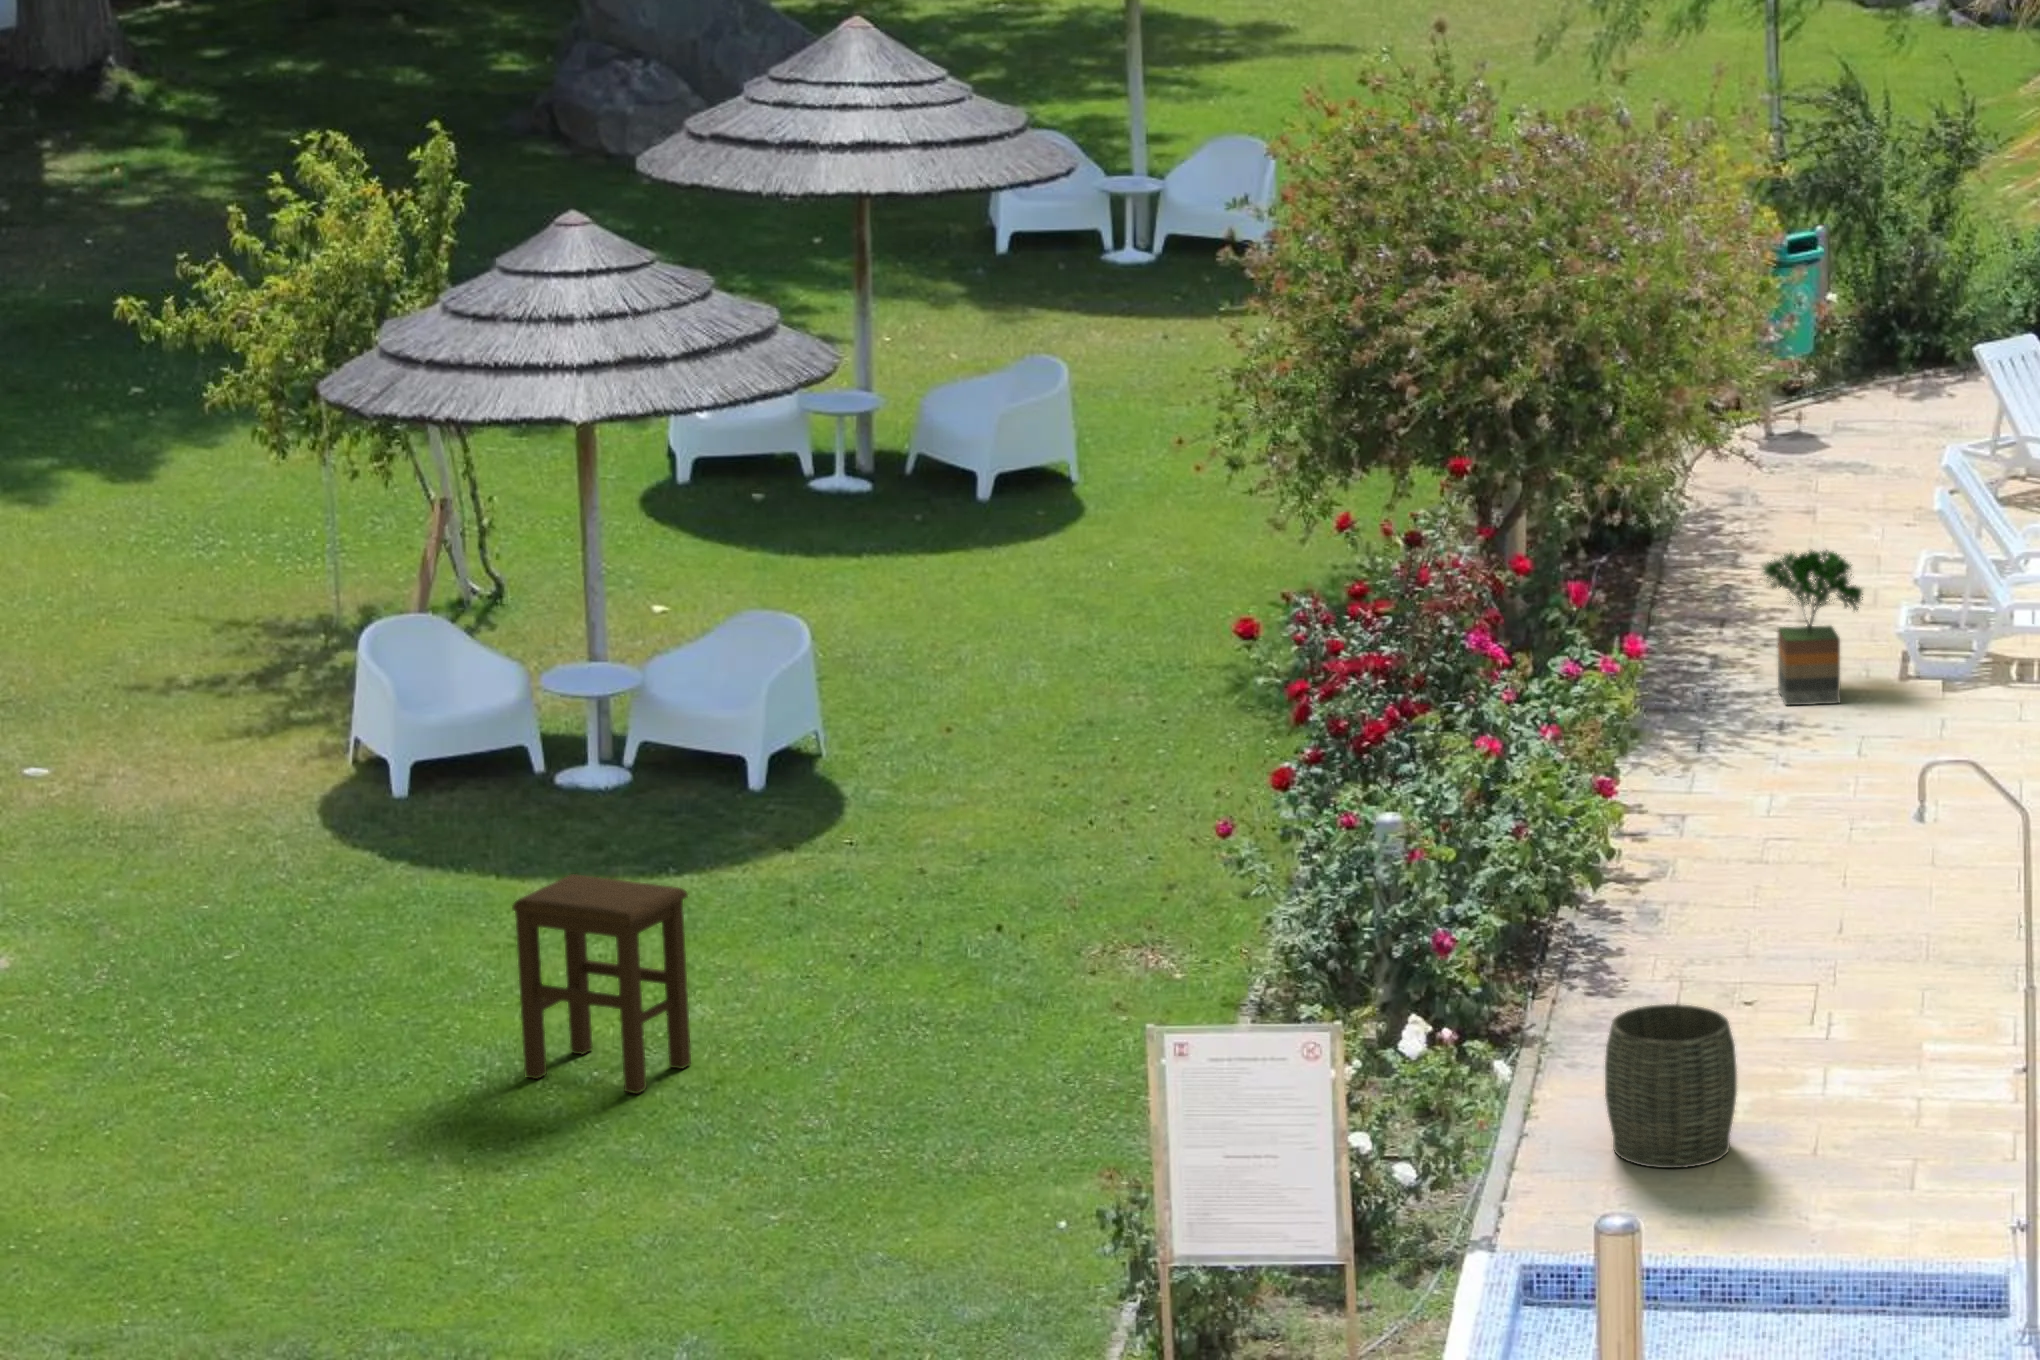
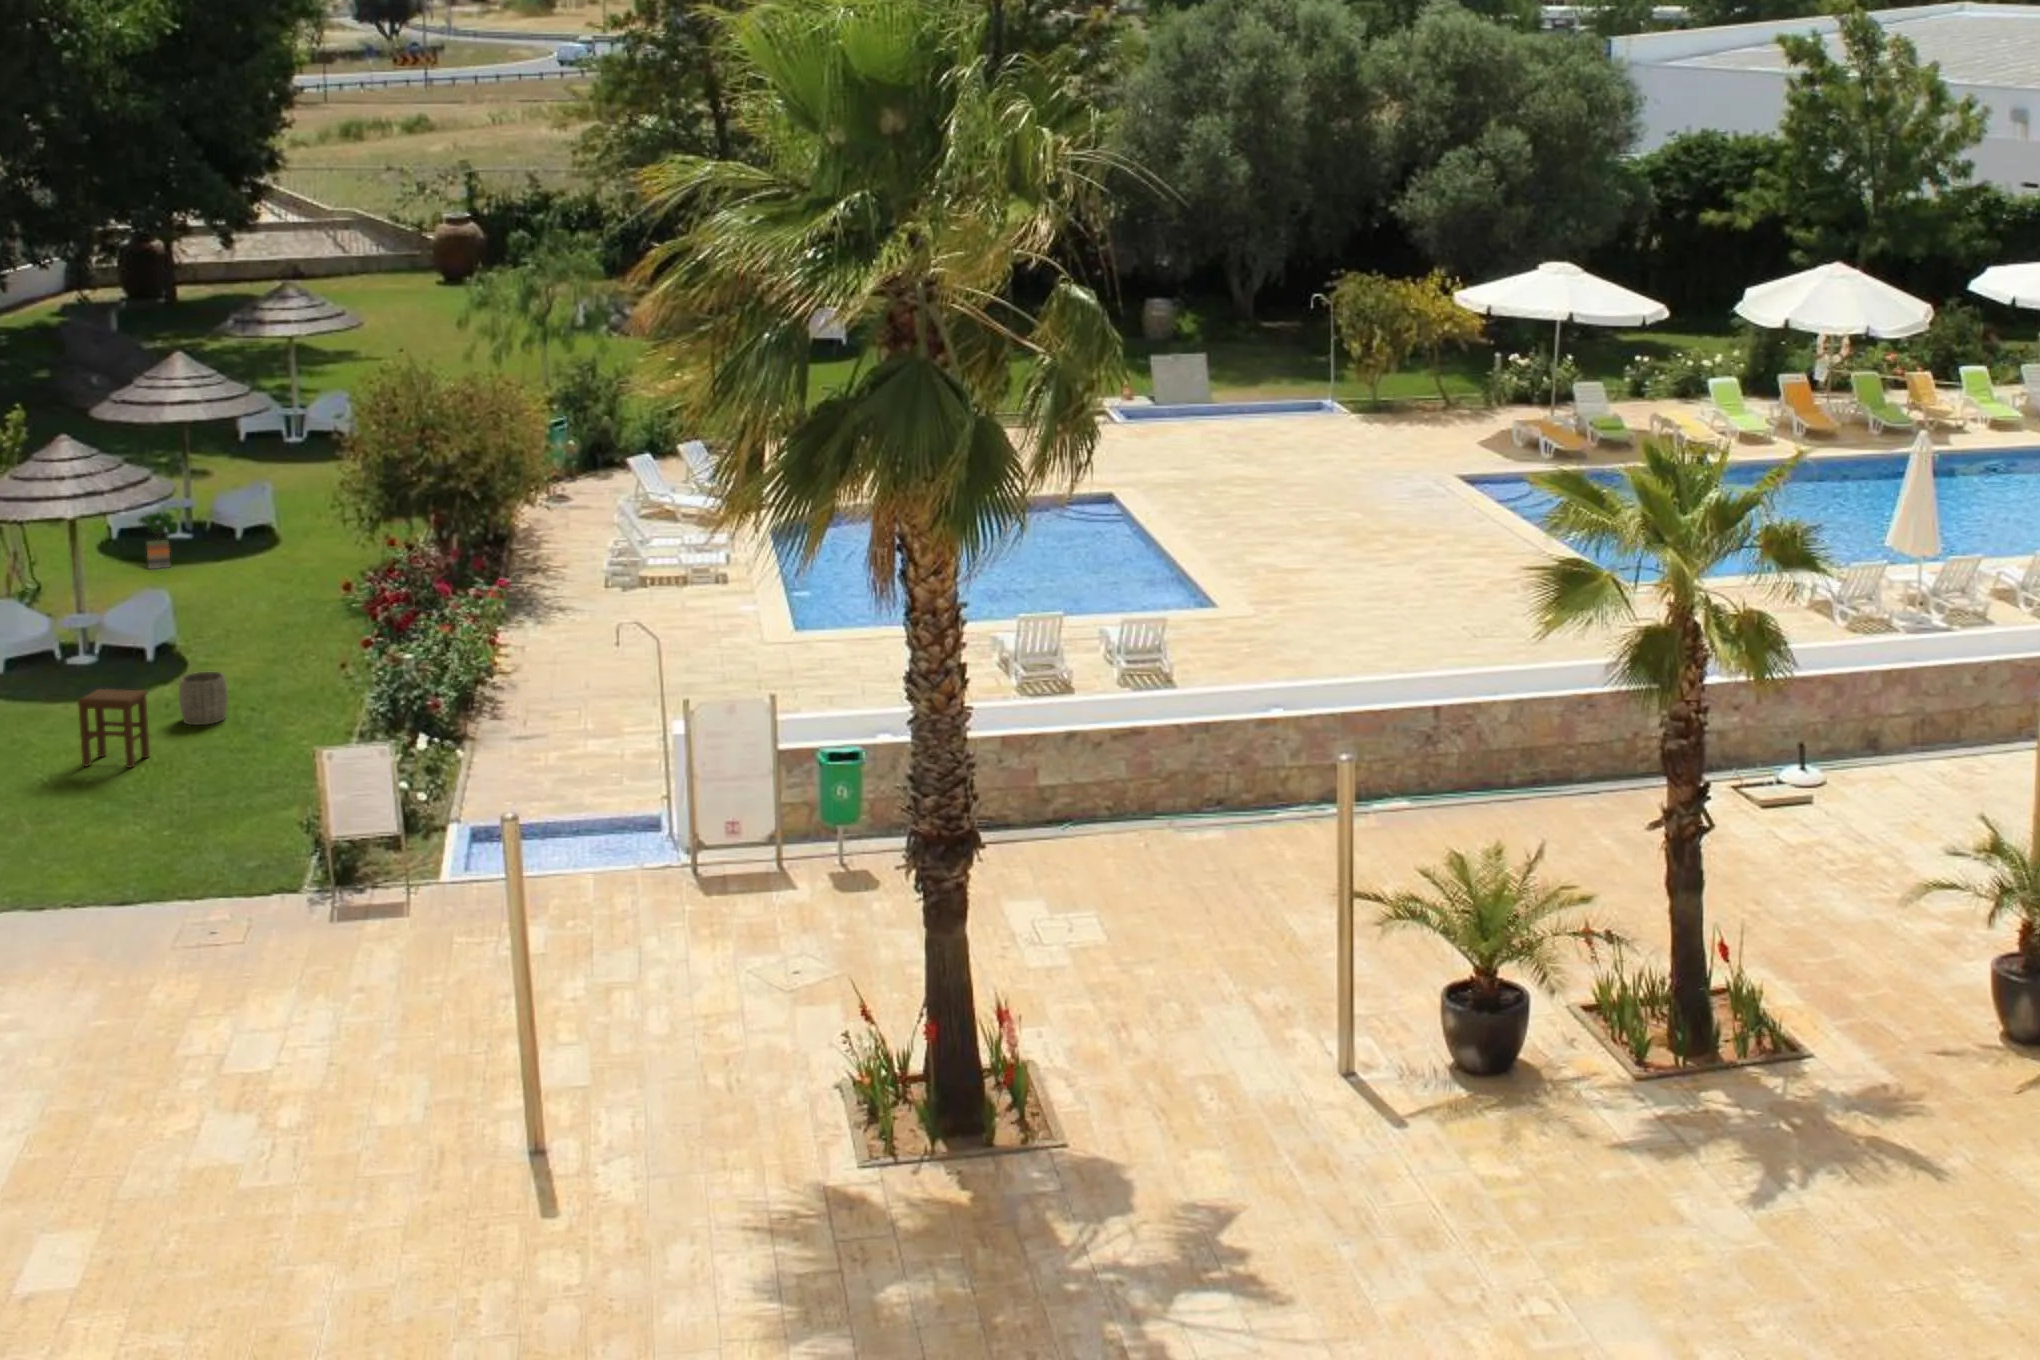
potted tree: present [1763,550,1863,705] -> present [138,512,178,569]
woven basket: present [1605,1004,1737,1168] -> present [179,672,228,725]

